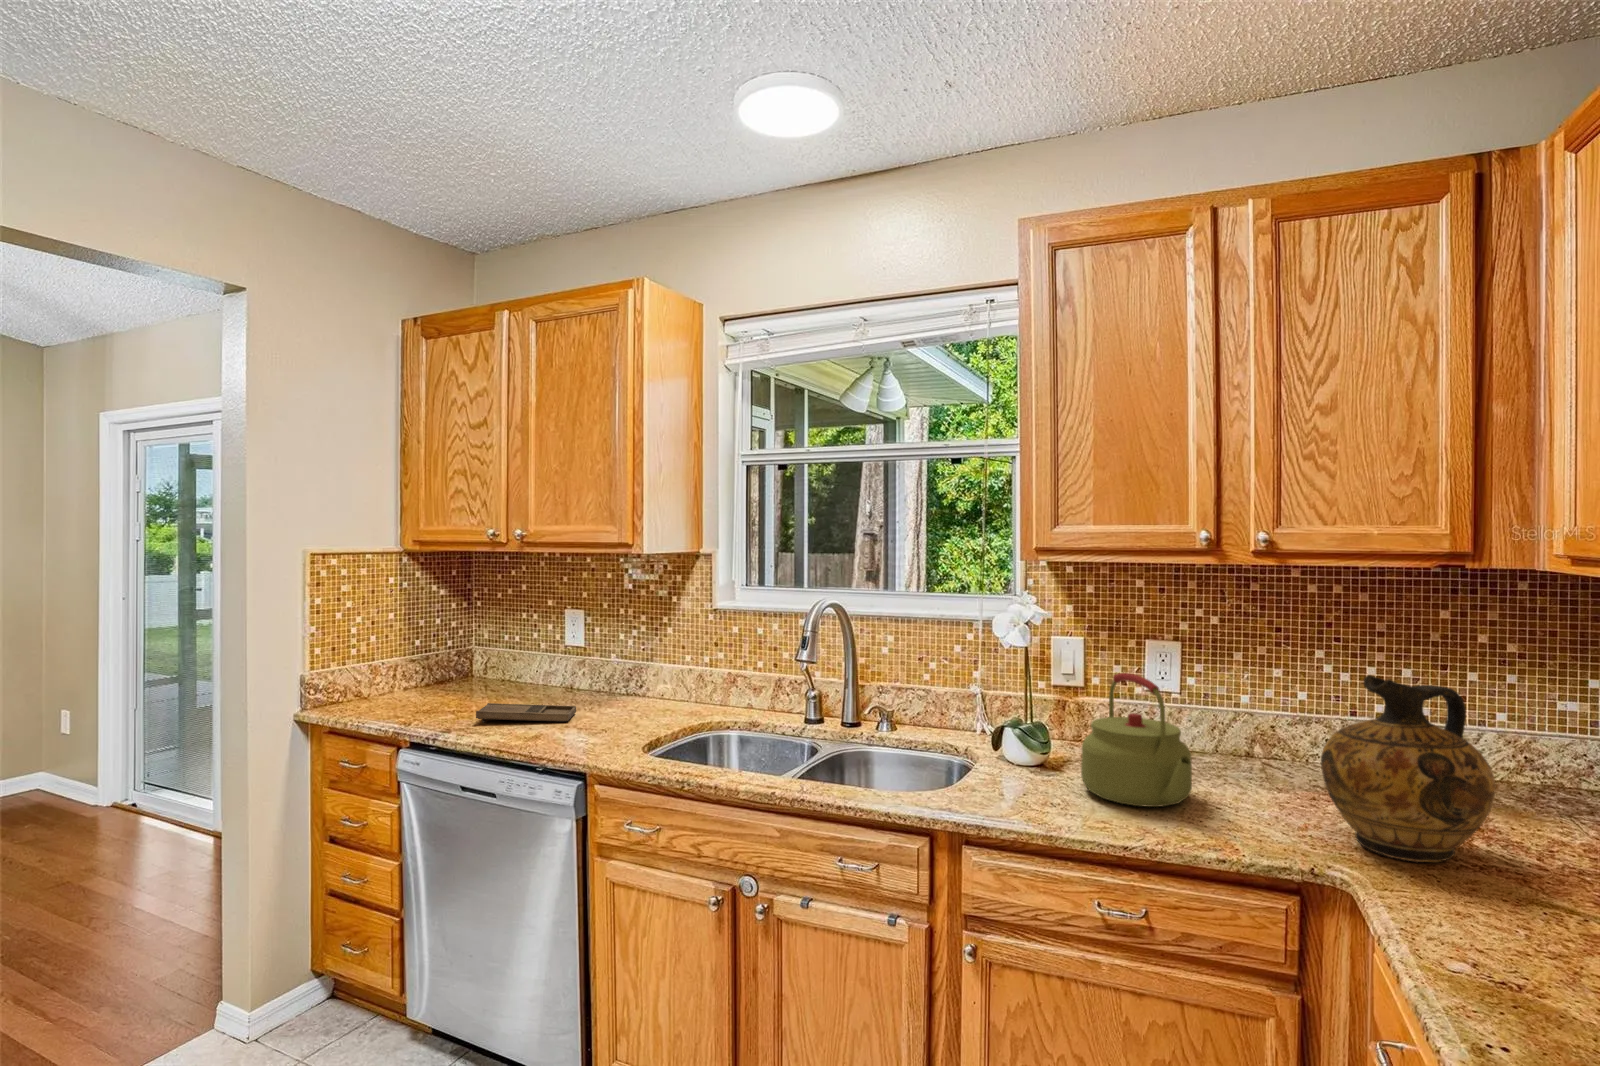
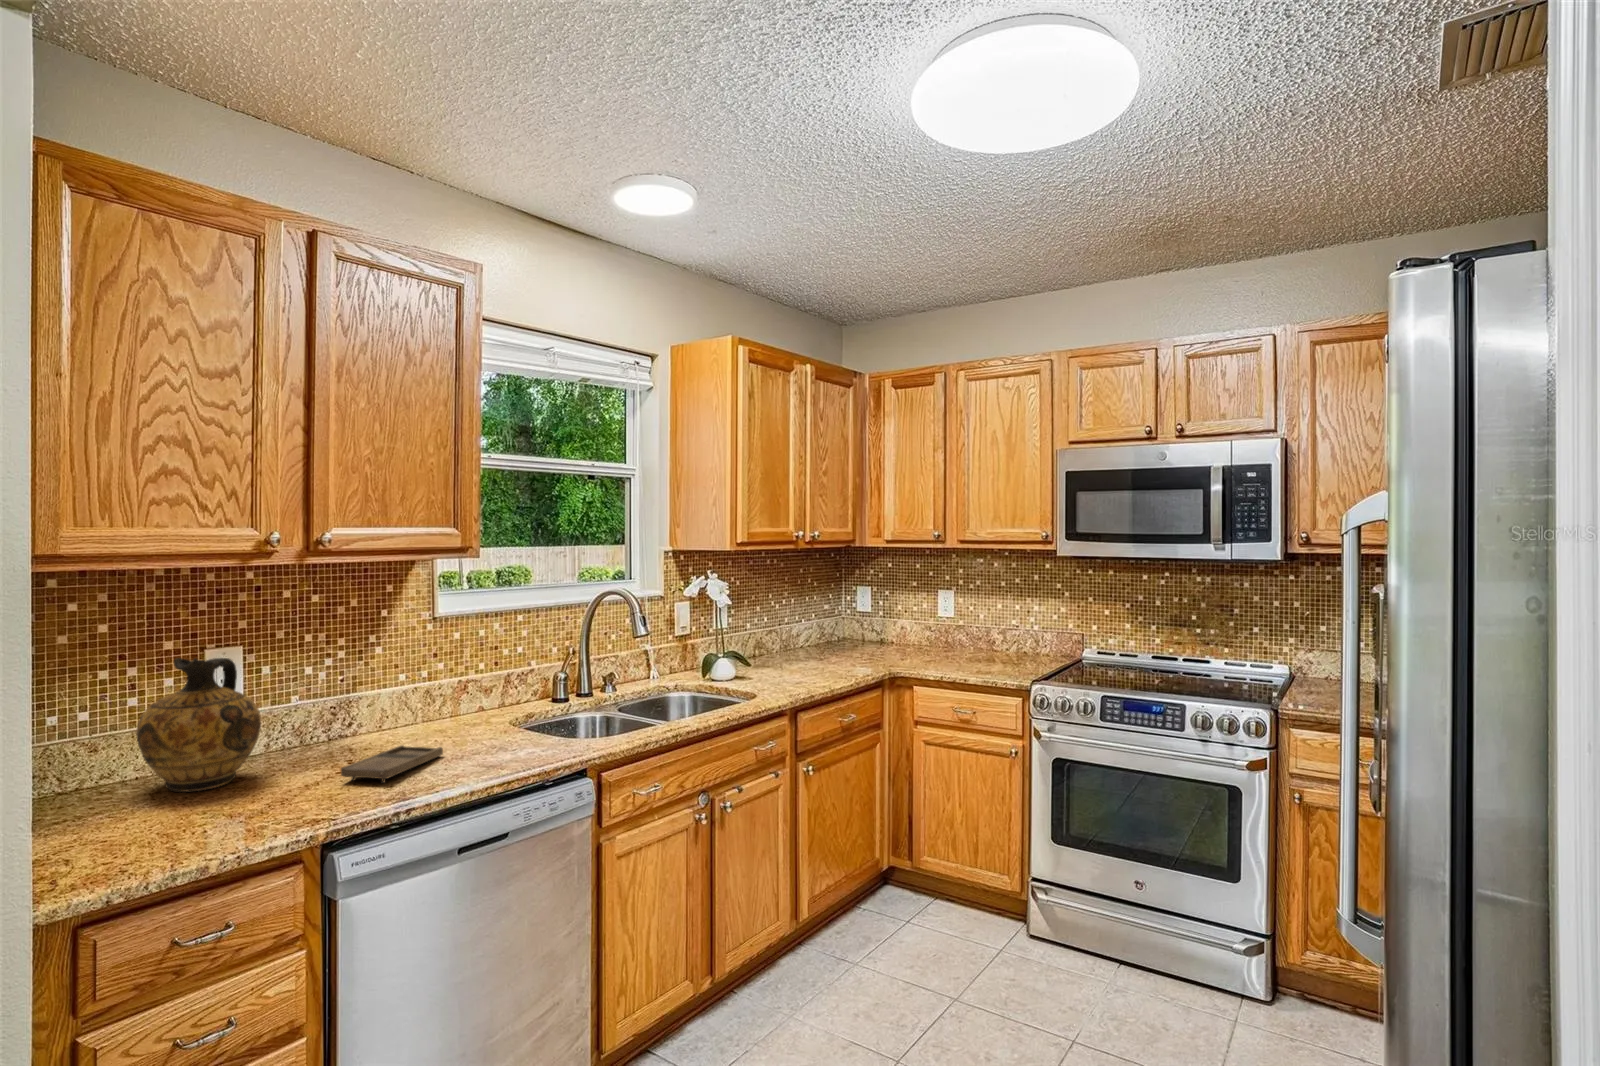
kettle: present [1081,673,1192,807] -> none [767,611,839,679]
ceramic jug: present [1321,675,1495,862] -> present [136,658,261,792]

